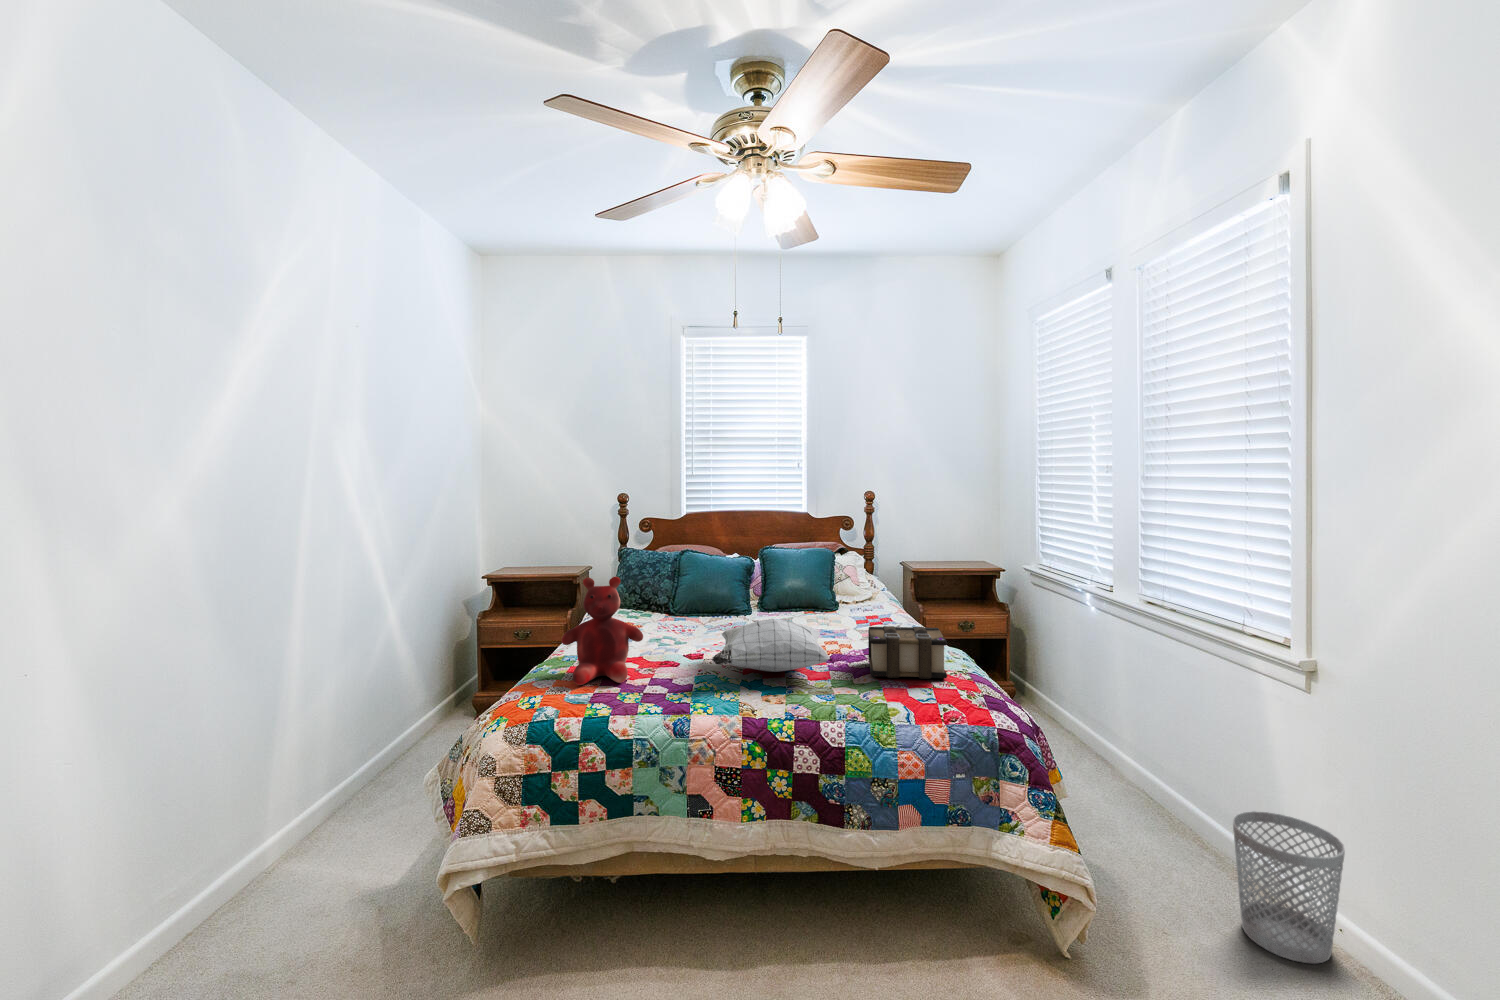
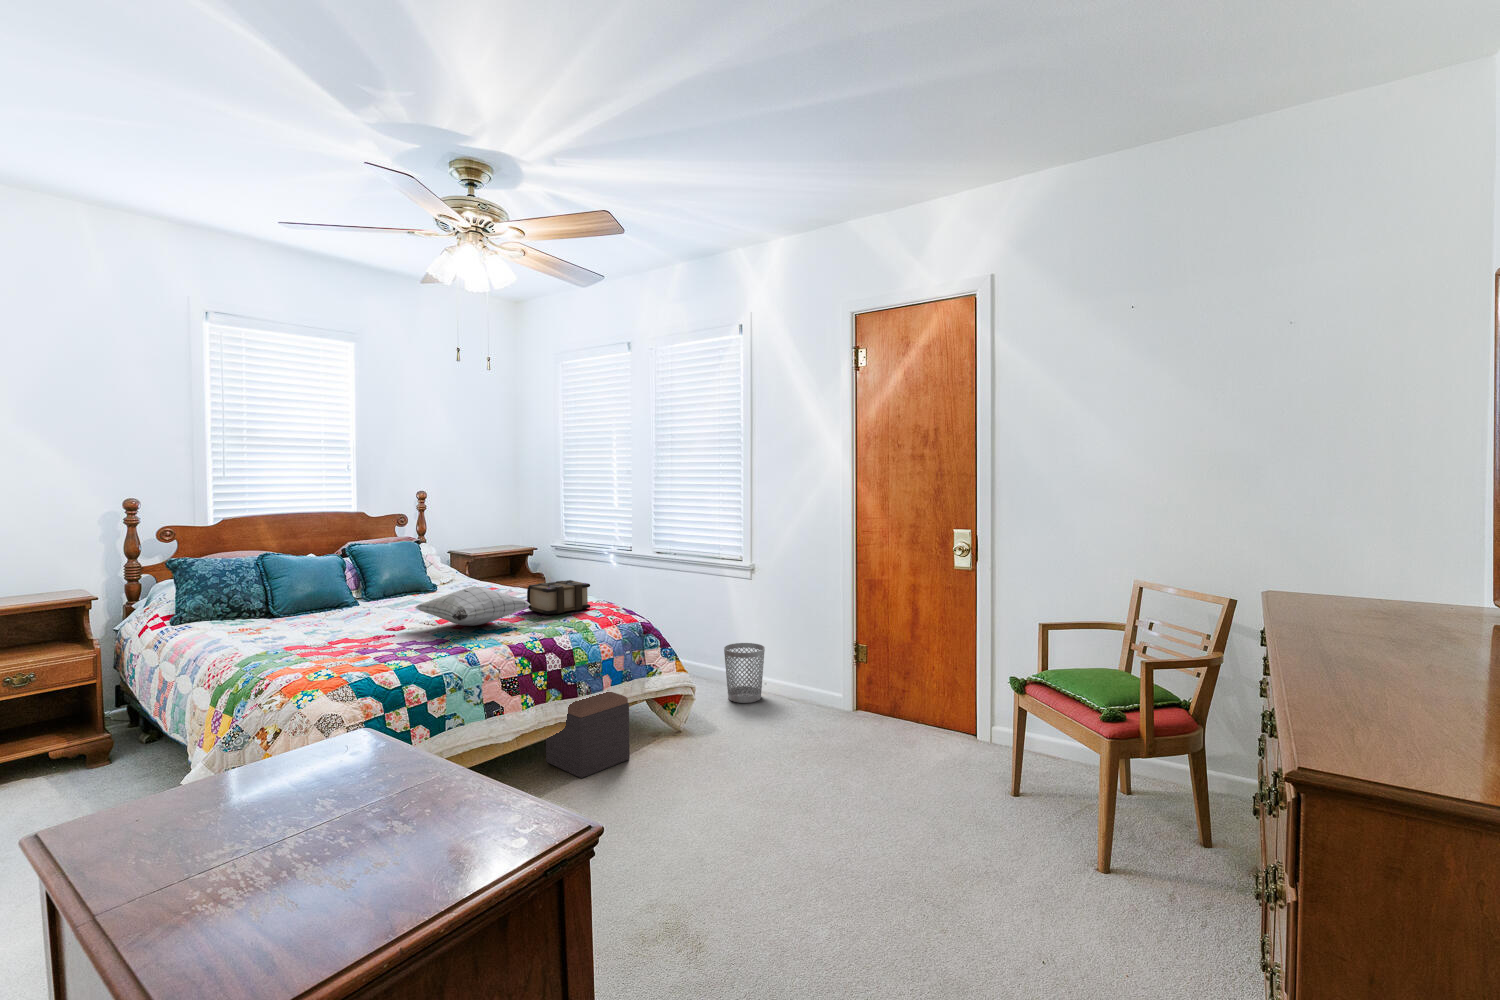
teddy bear: present [562,577,643,685] -> none [294,566,377,660]
footstool: none [819,809,928,971] -> present [546,692,630,778]

